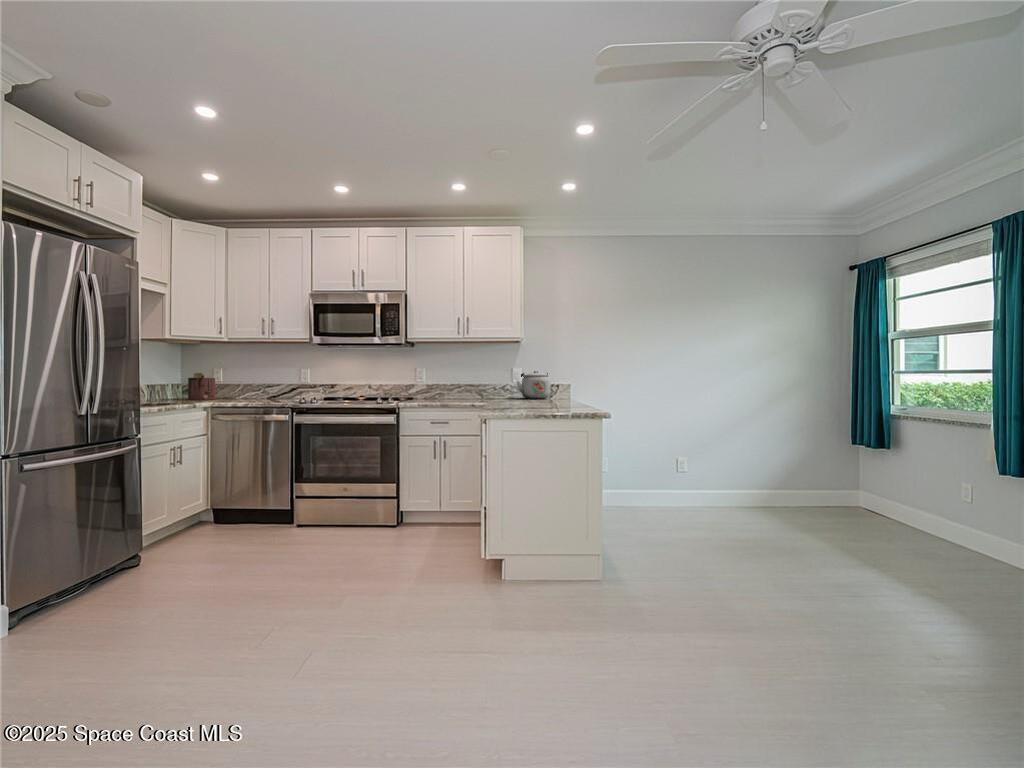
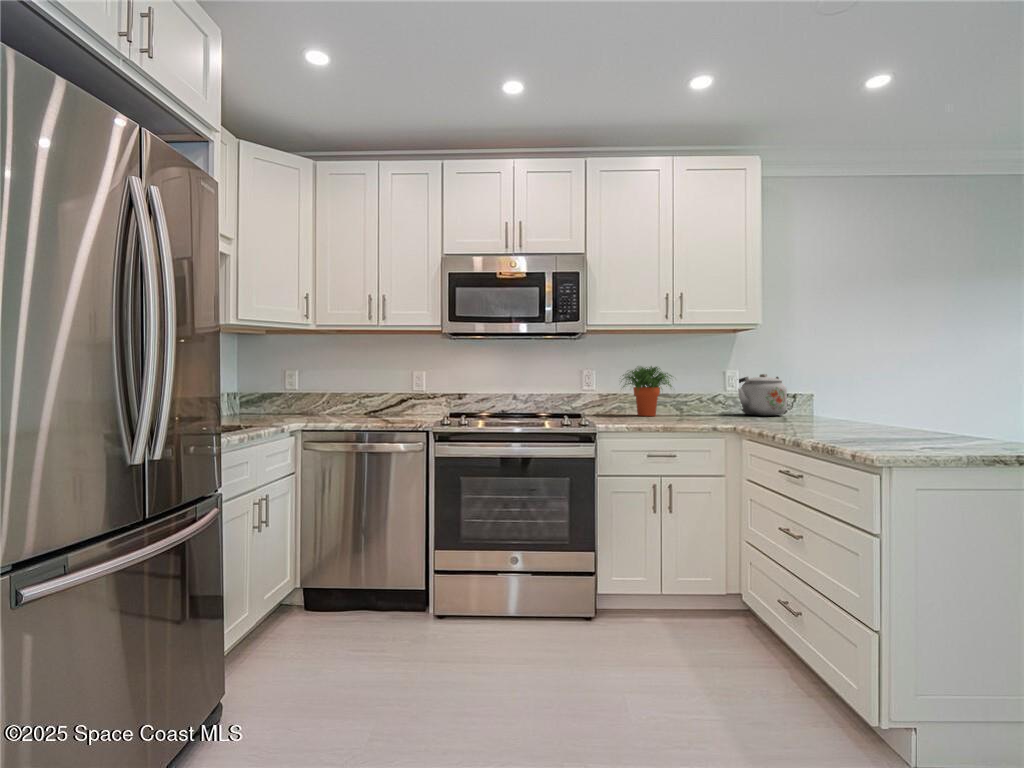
potted plant: none [436,365,475,399] -> present [621,366,672,416]
toaster: present [188,373,215,400] -> none [251,376,292,417]

